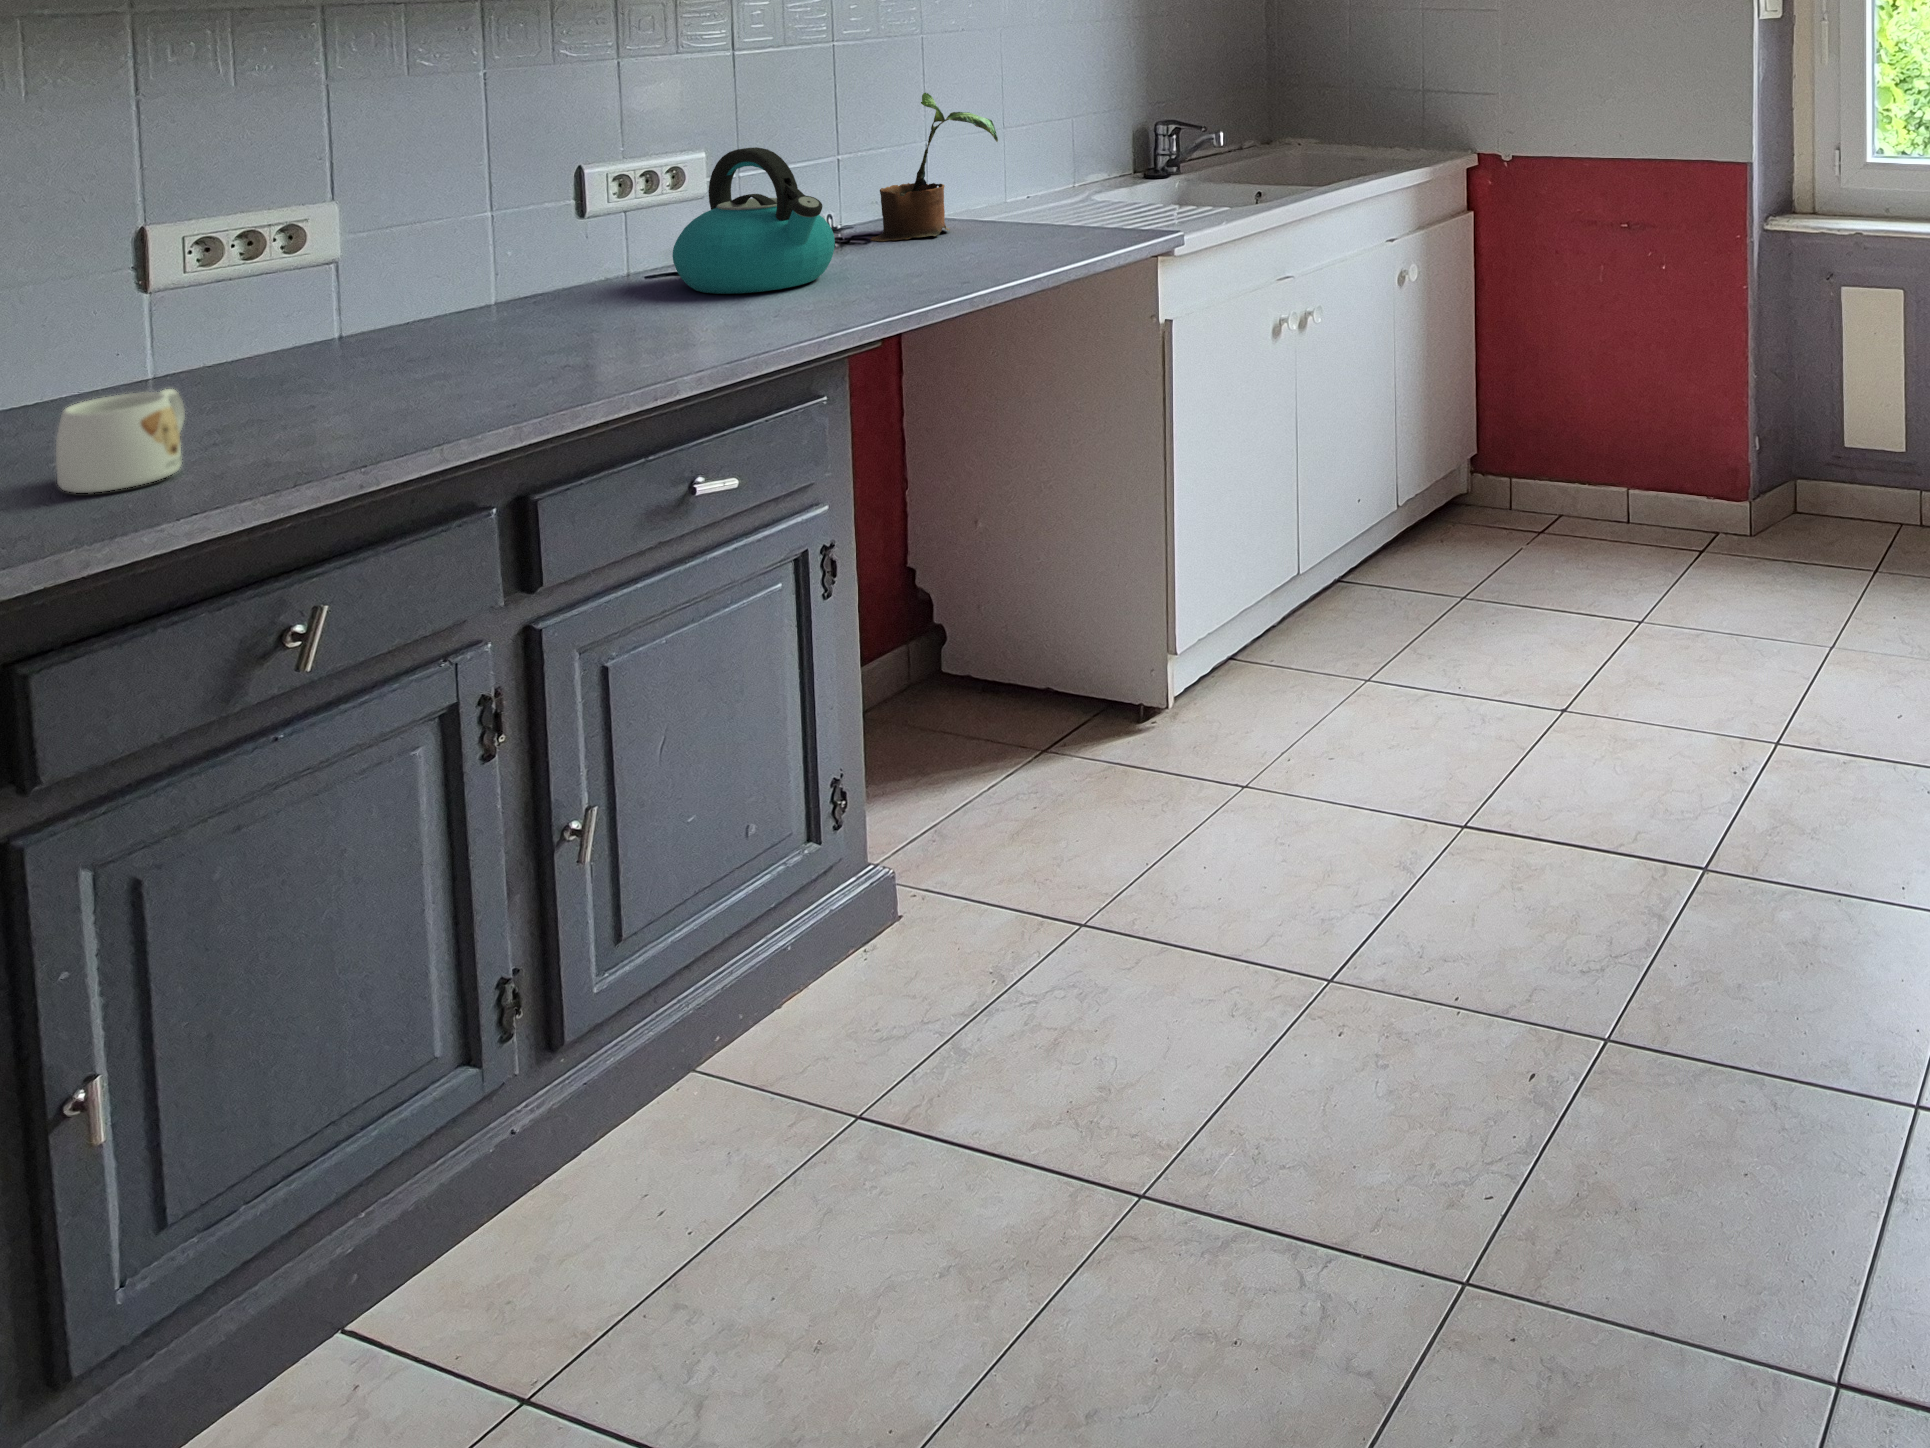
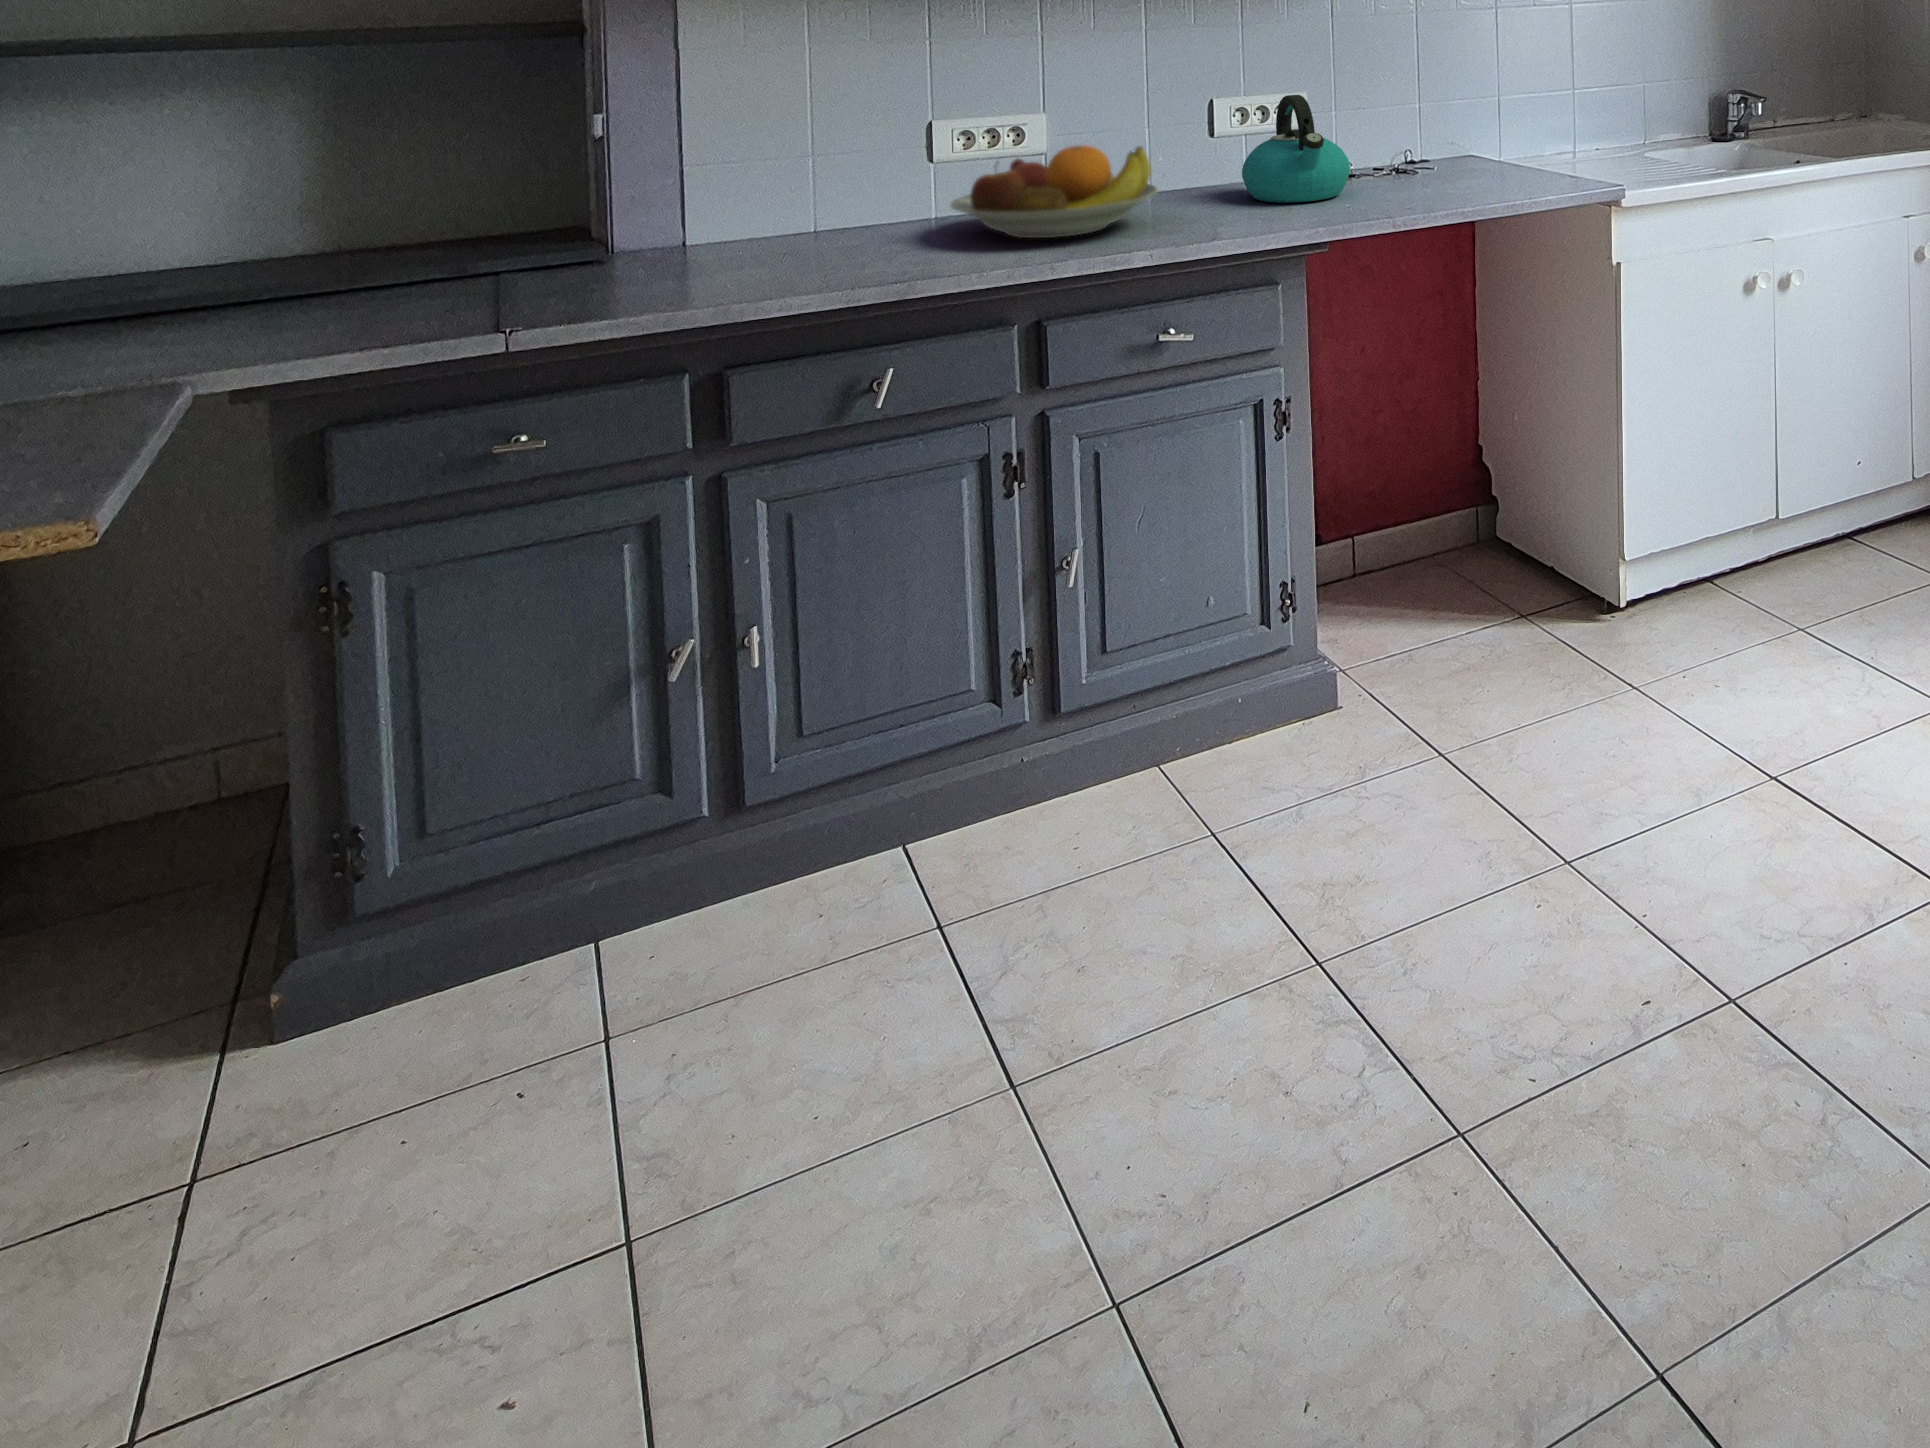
potted plant: present [871,93,998,241] -> none [1416,58,1510,175]
fruit bowl: none [251,232,624,387] -> present [951,145,1158,238]
mug: present [56,389,185,493] -> none [807,219,878,274]

